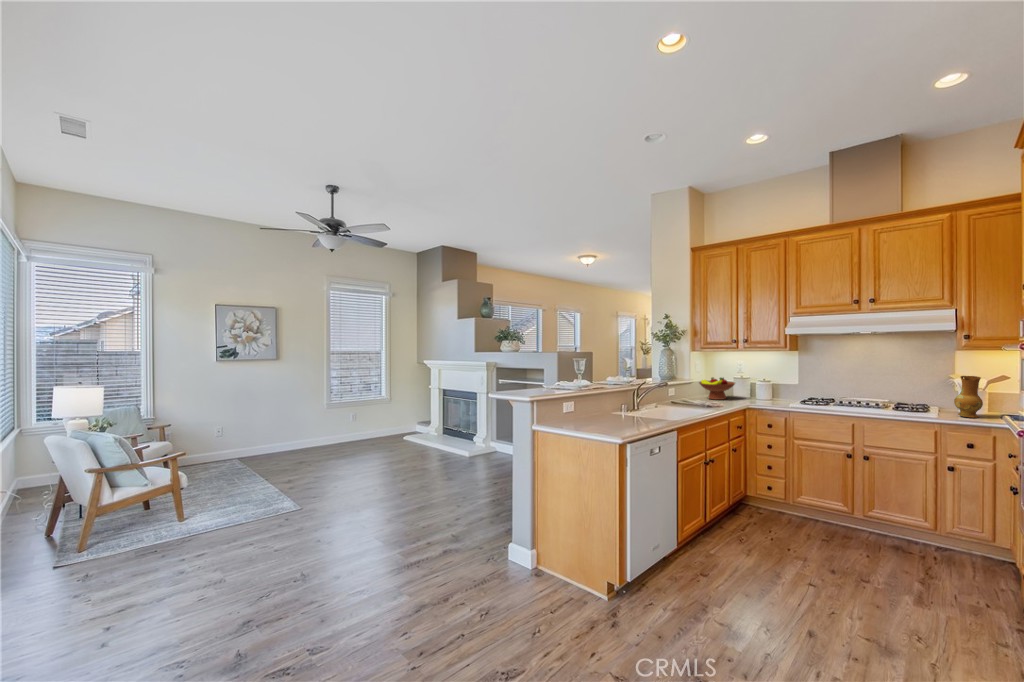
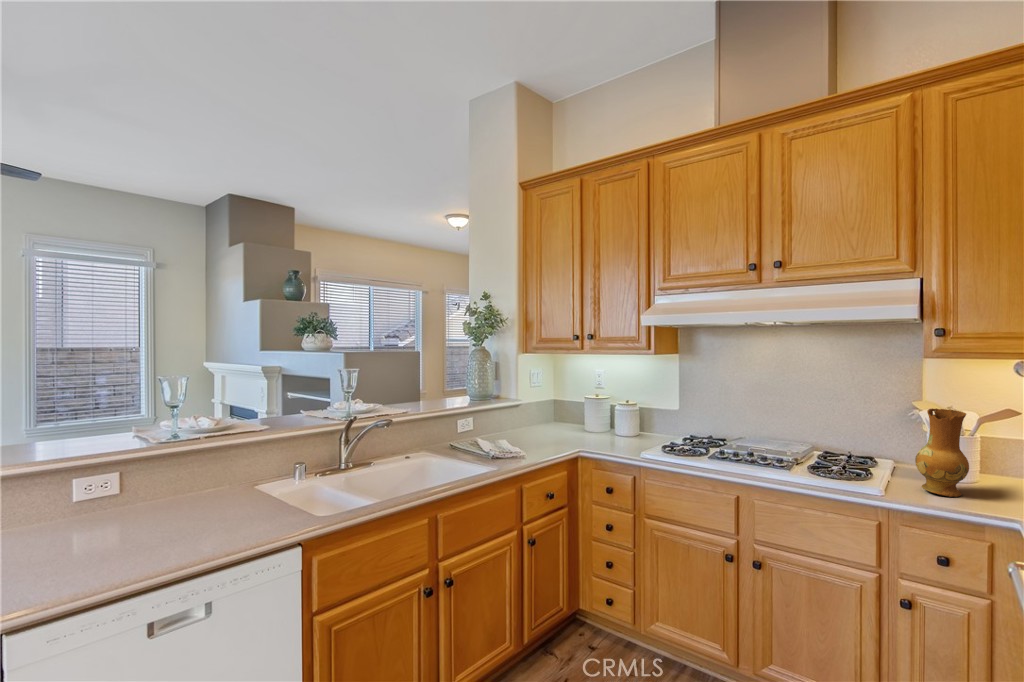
fruit bowl: present [699,377,735,400] -> none [522,398,579,437]

